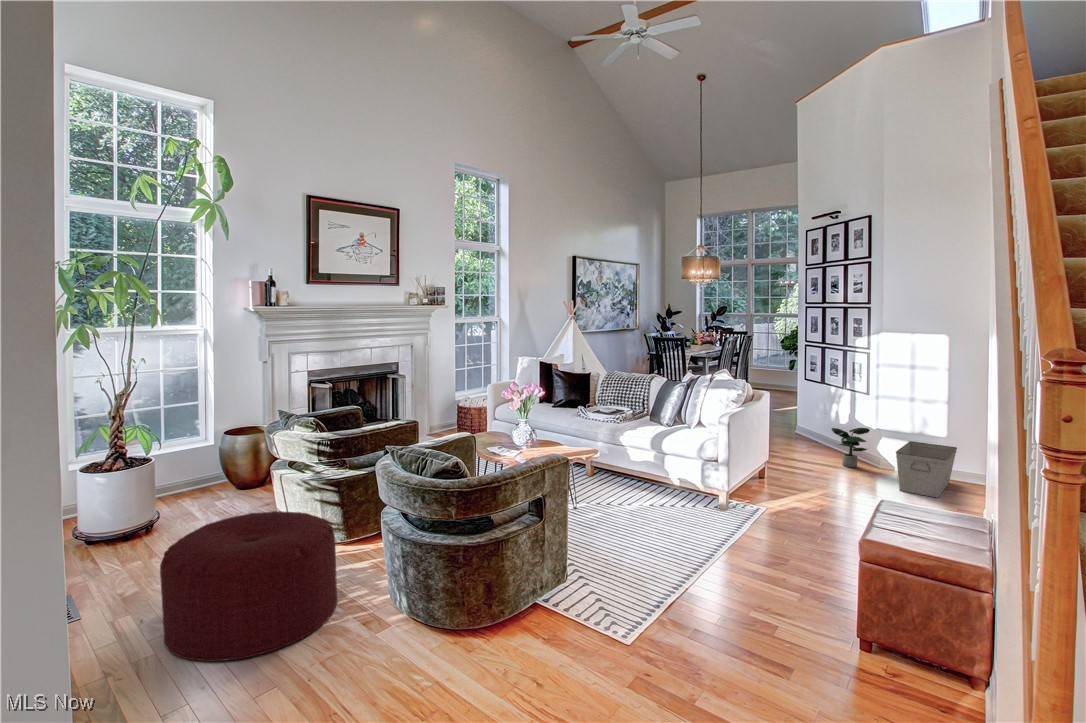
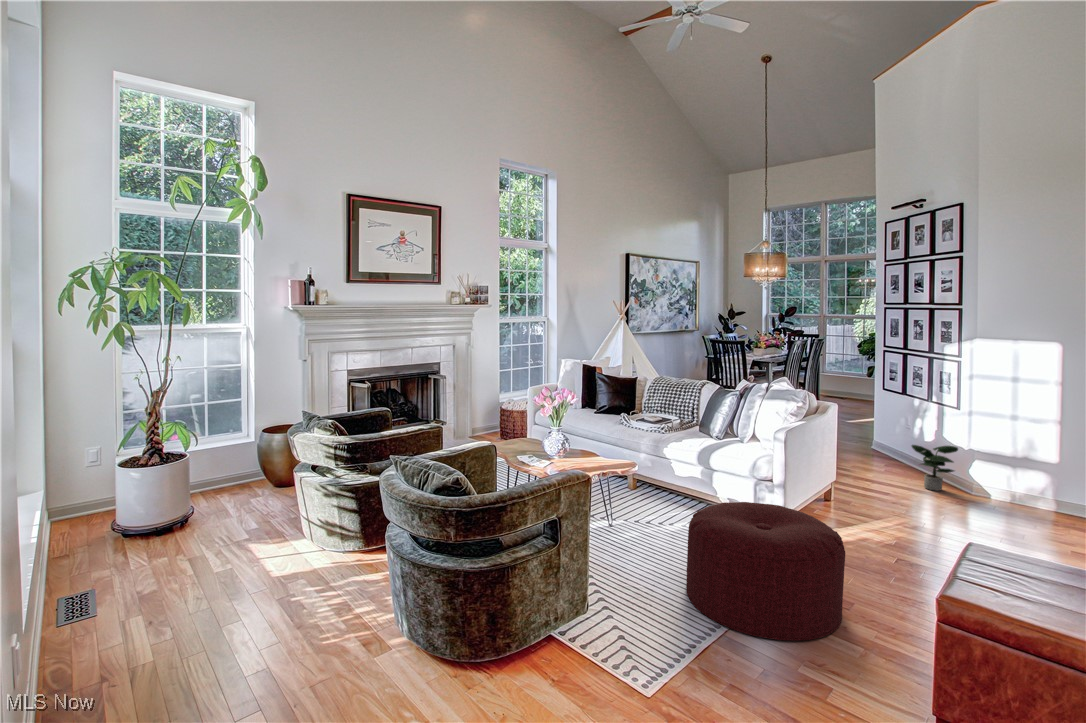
storage bin: present [896,441,957,498] -> none [990,464,1070,533]
ottoman: present [160,511,337,661] -> present [686,502,846,641]

